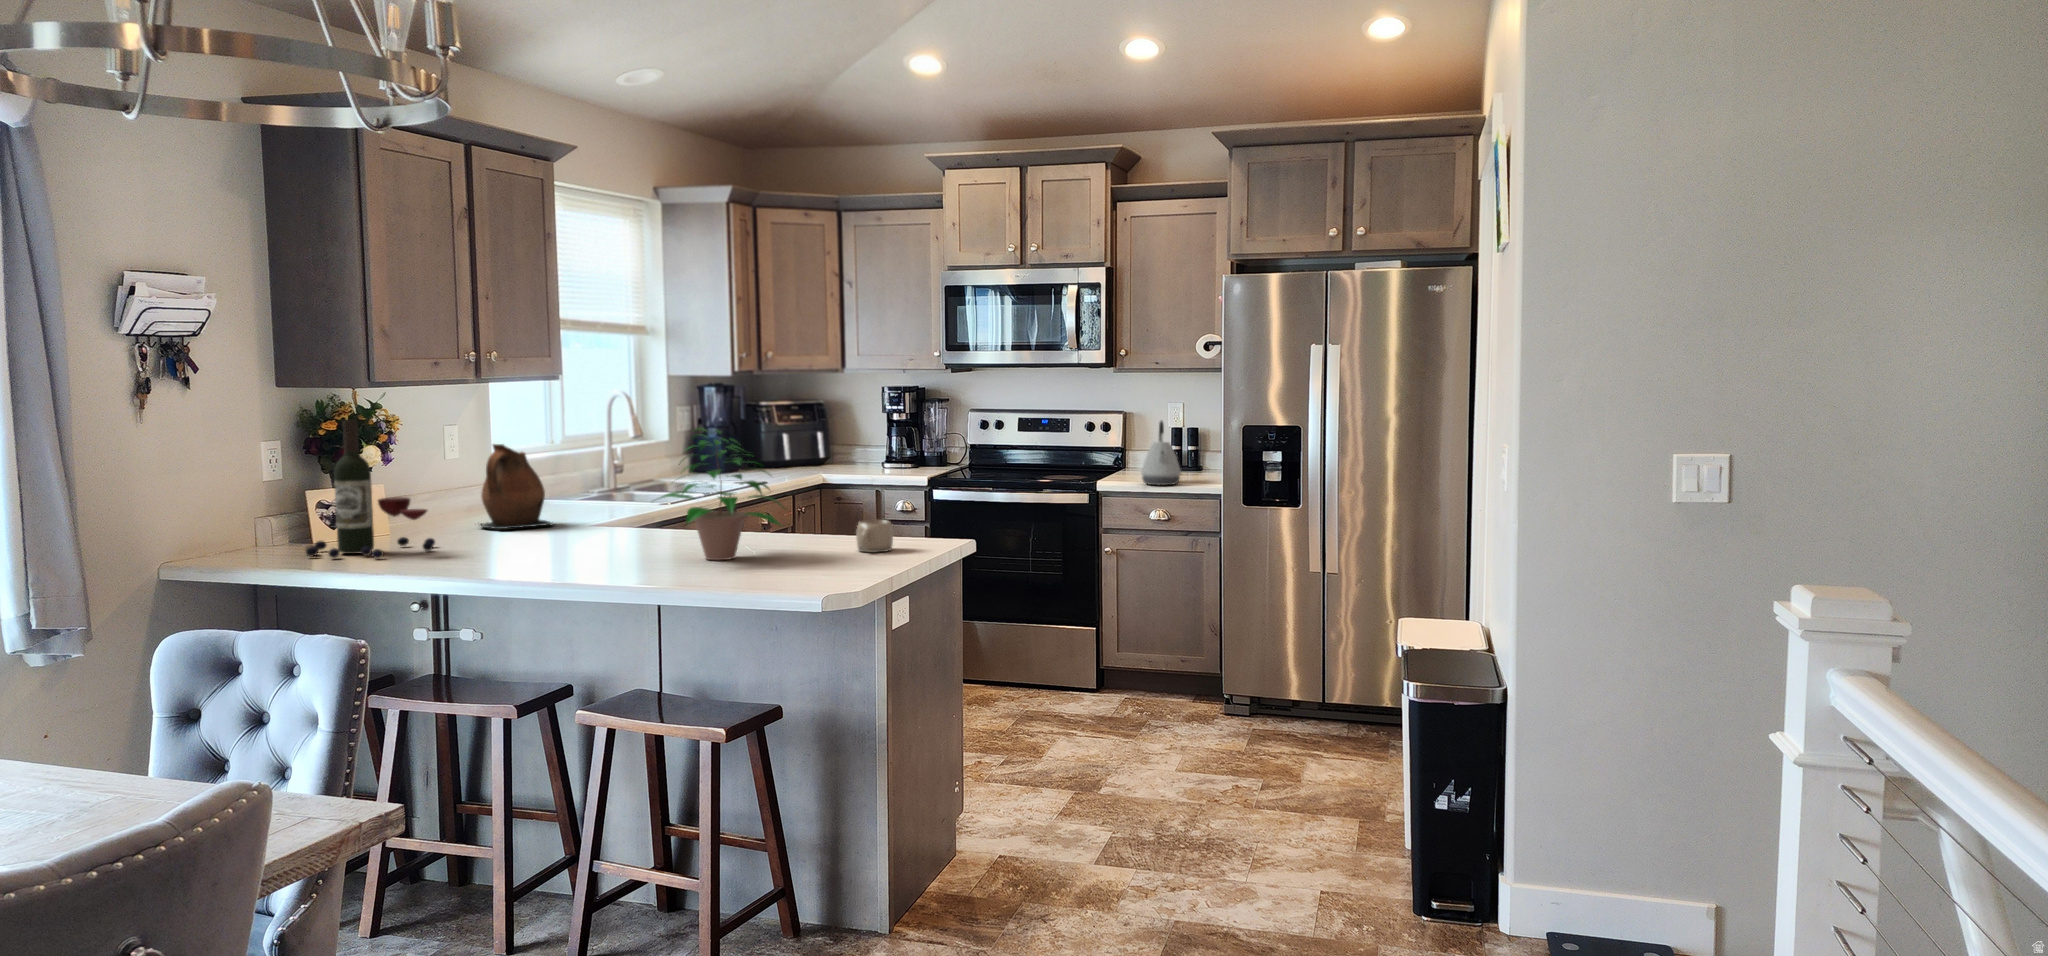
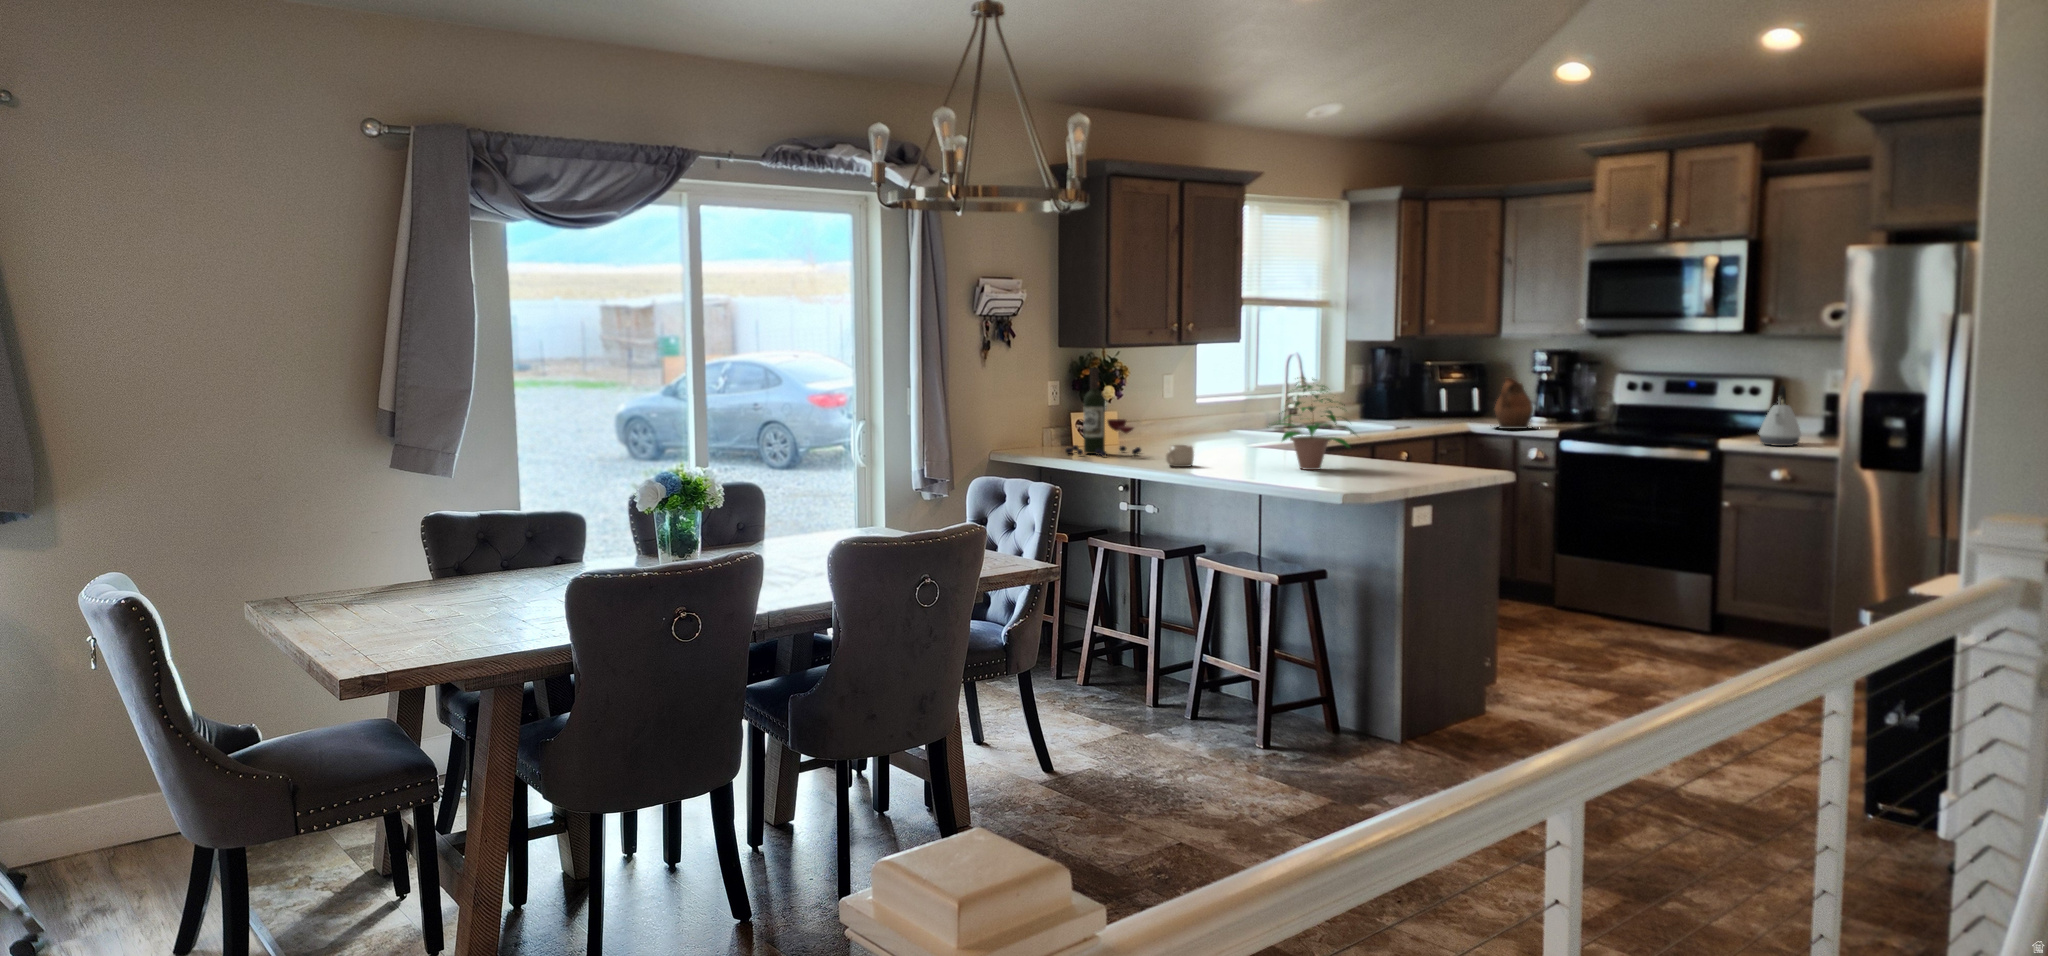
ceramic pitcher: present [478,444,554,529] -> present [1495,378,1538,429]
mug: present [856,520,893,552] -> present [1166,445,1194,467]

